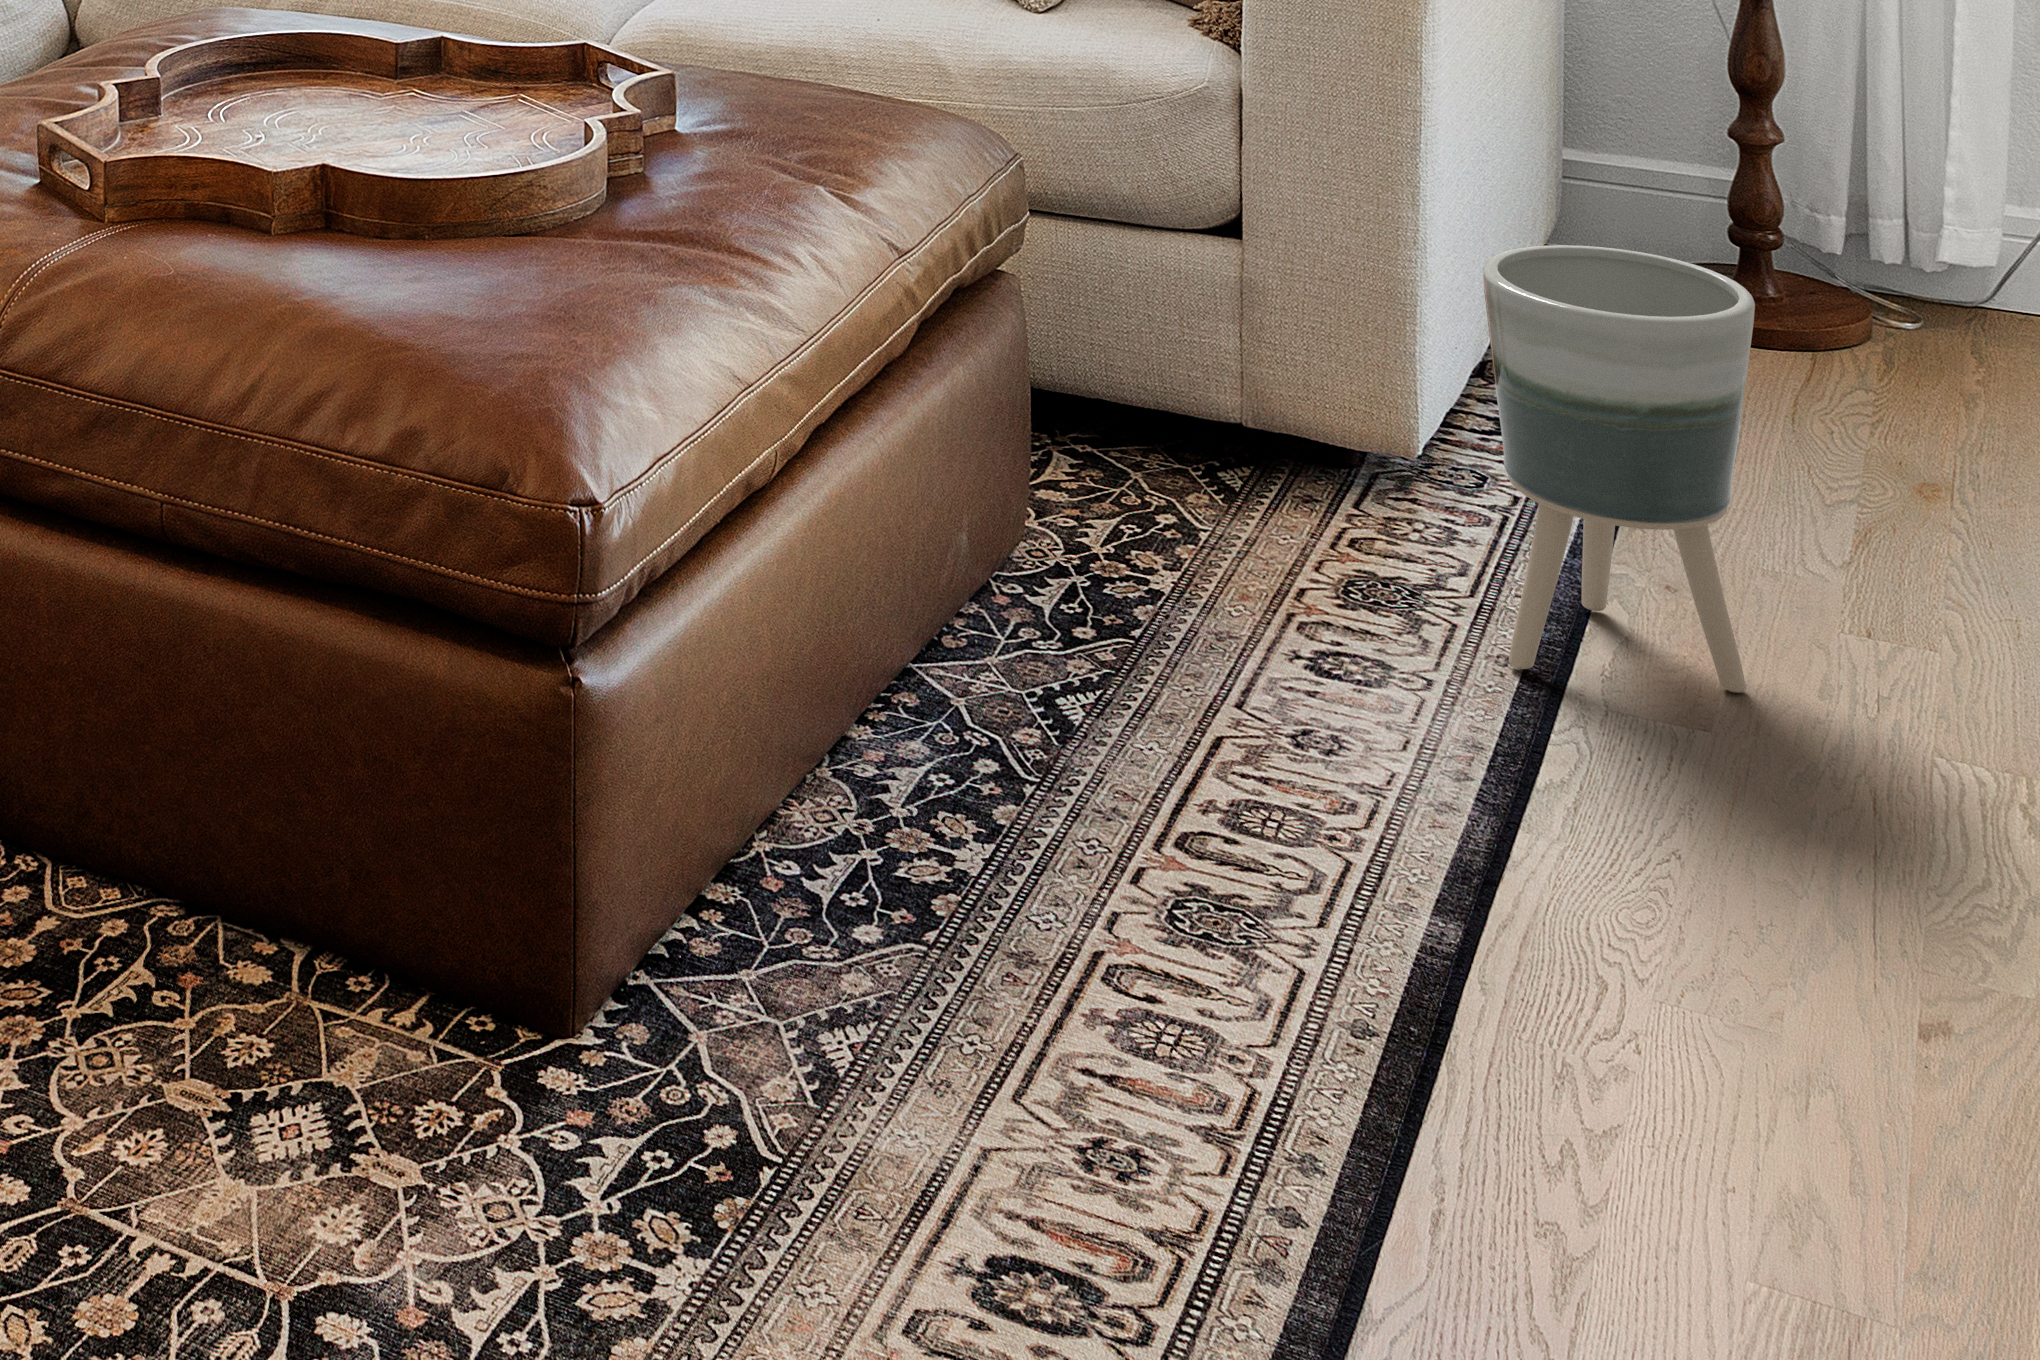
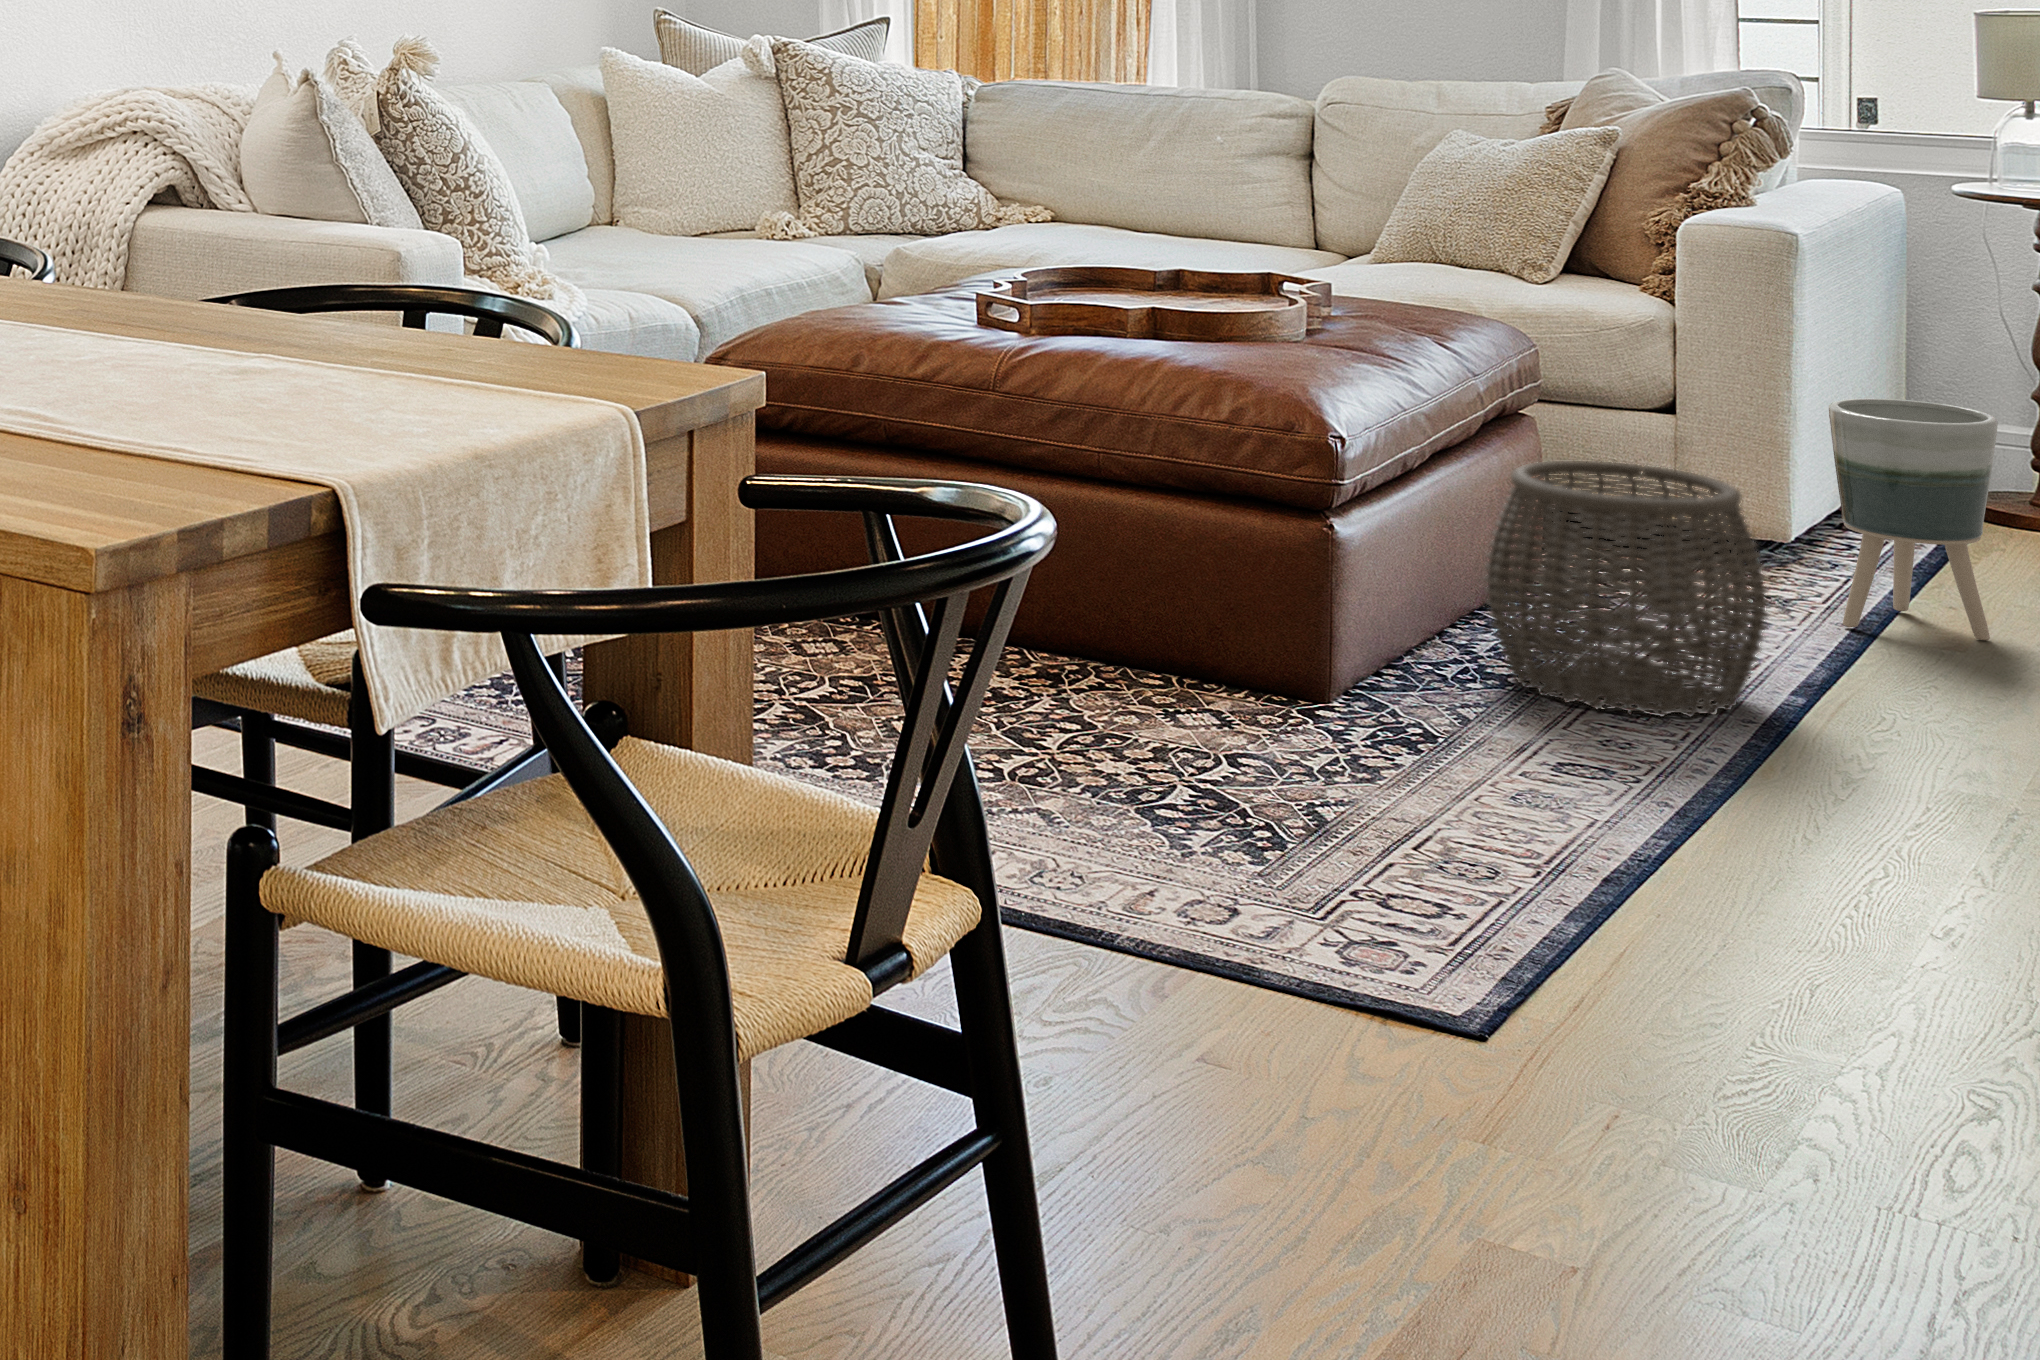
woven basket: none [895,458,1410,1043] -> present [1484,461,1769,716]

